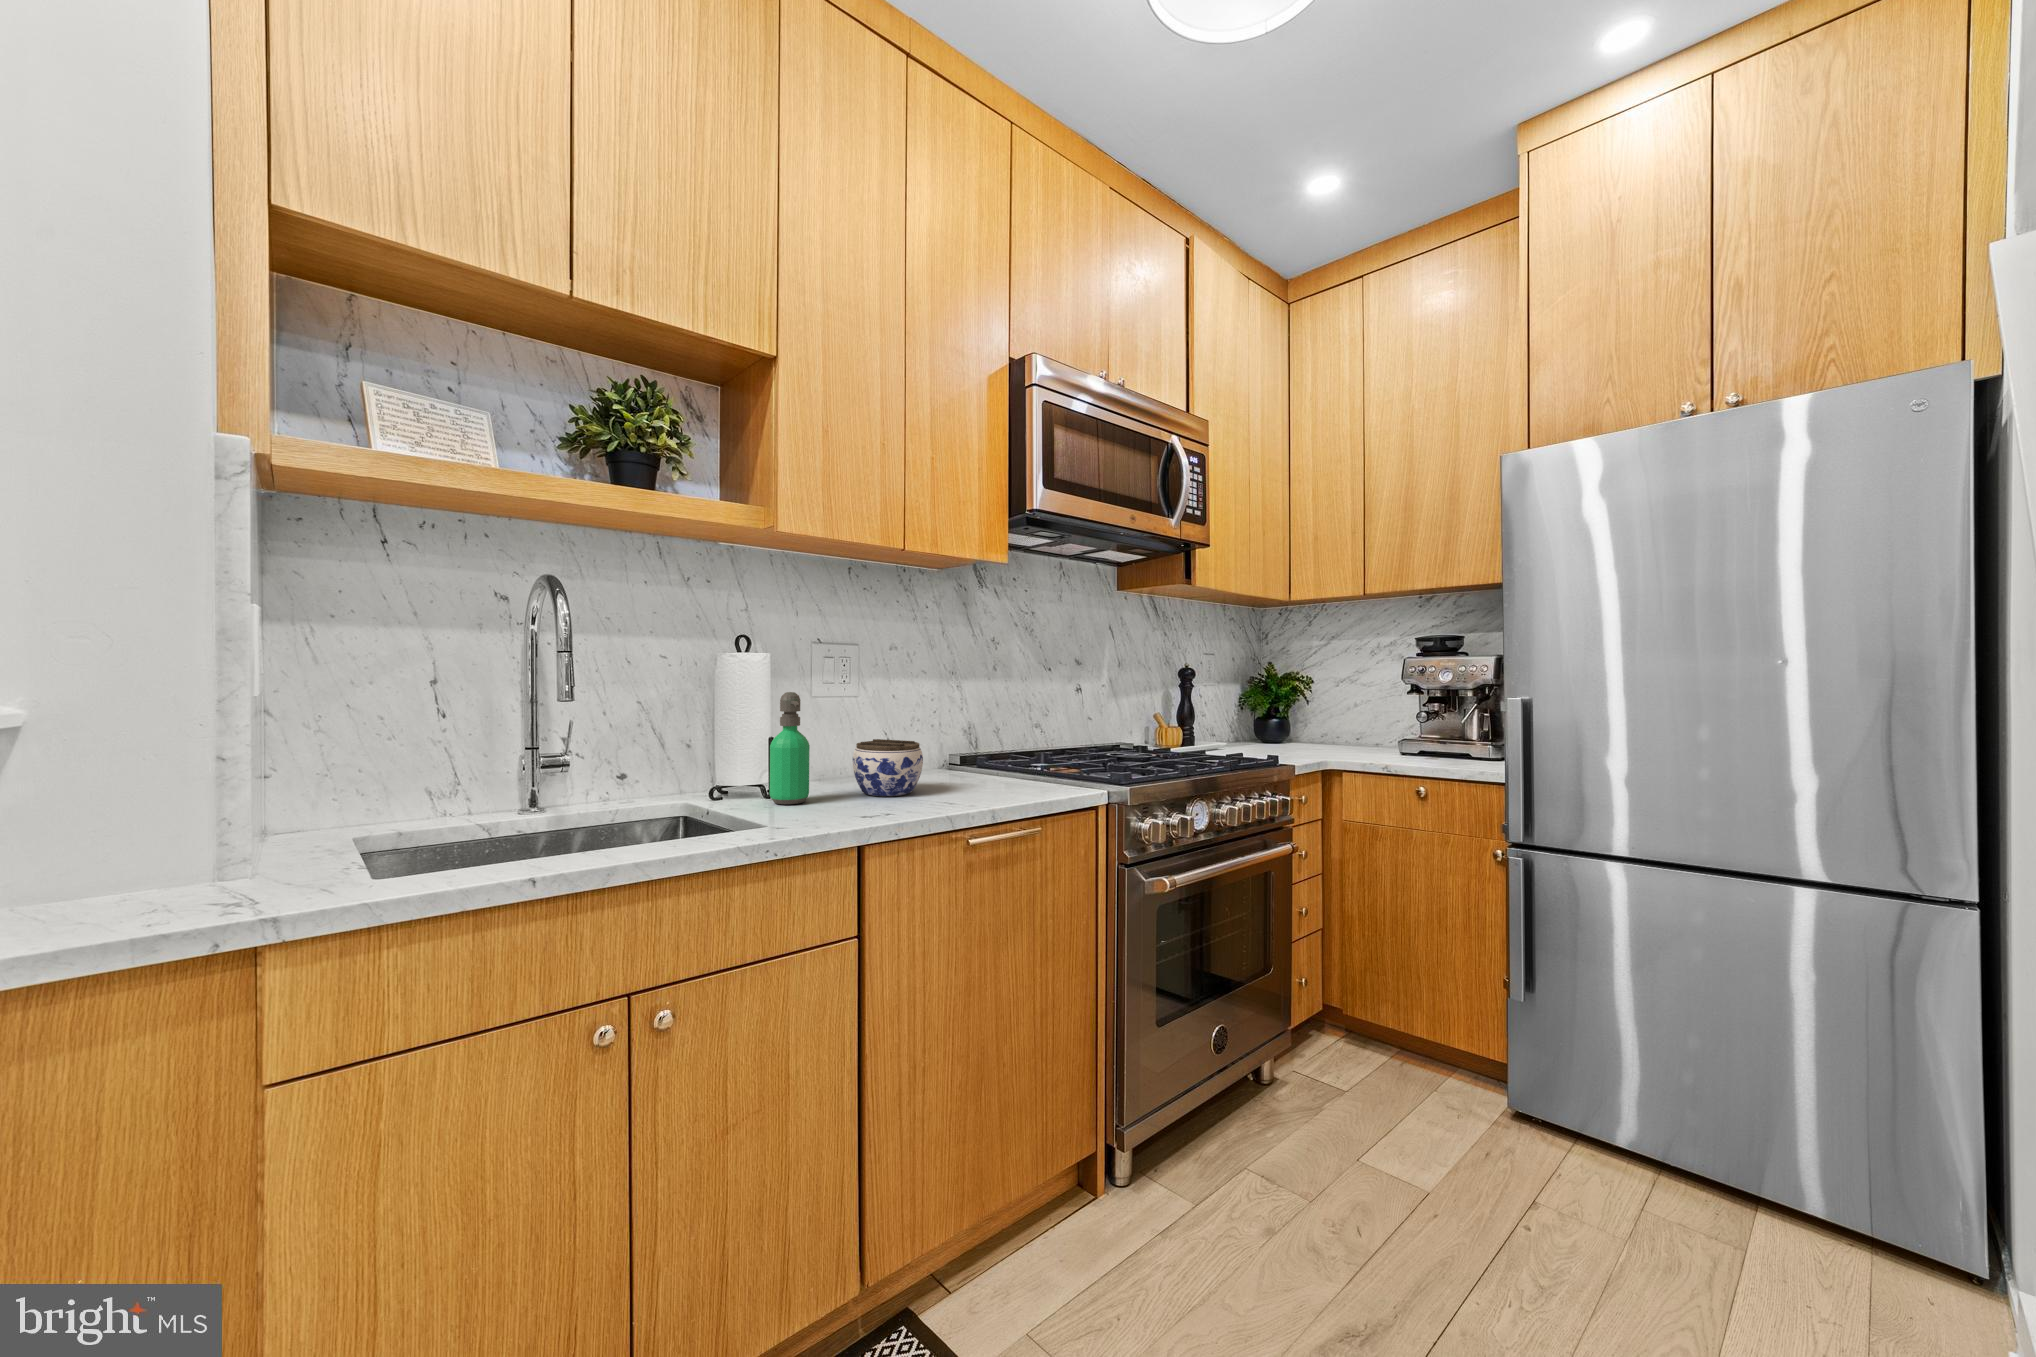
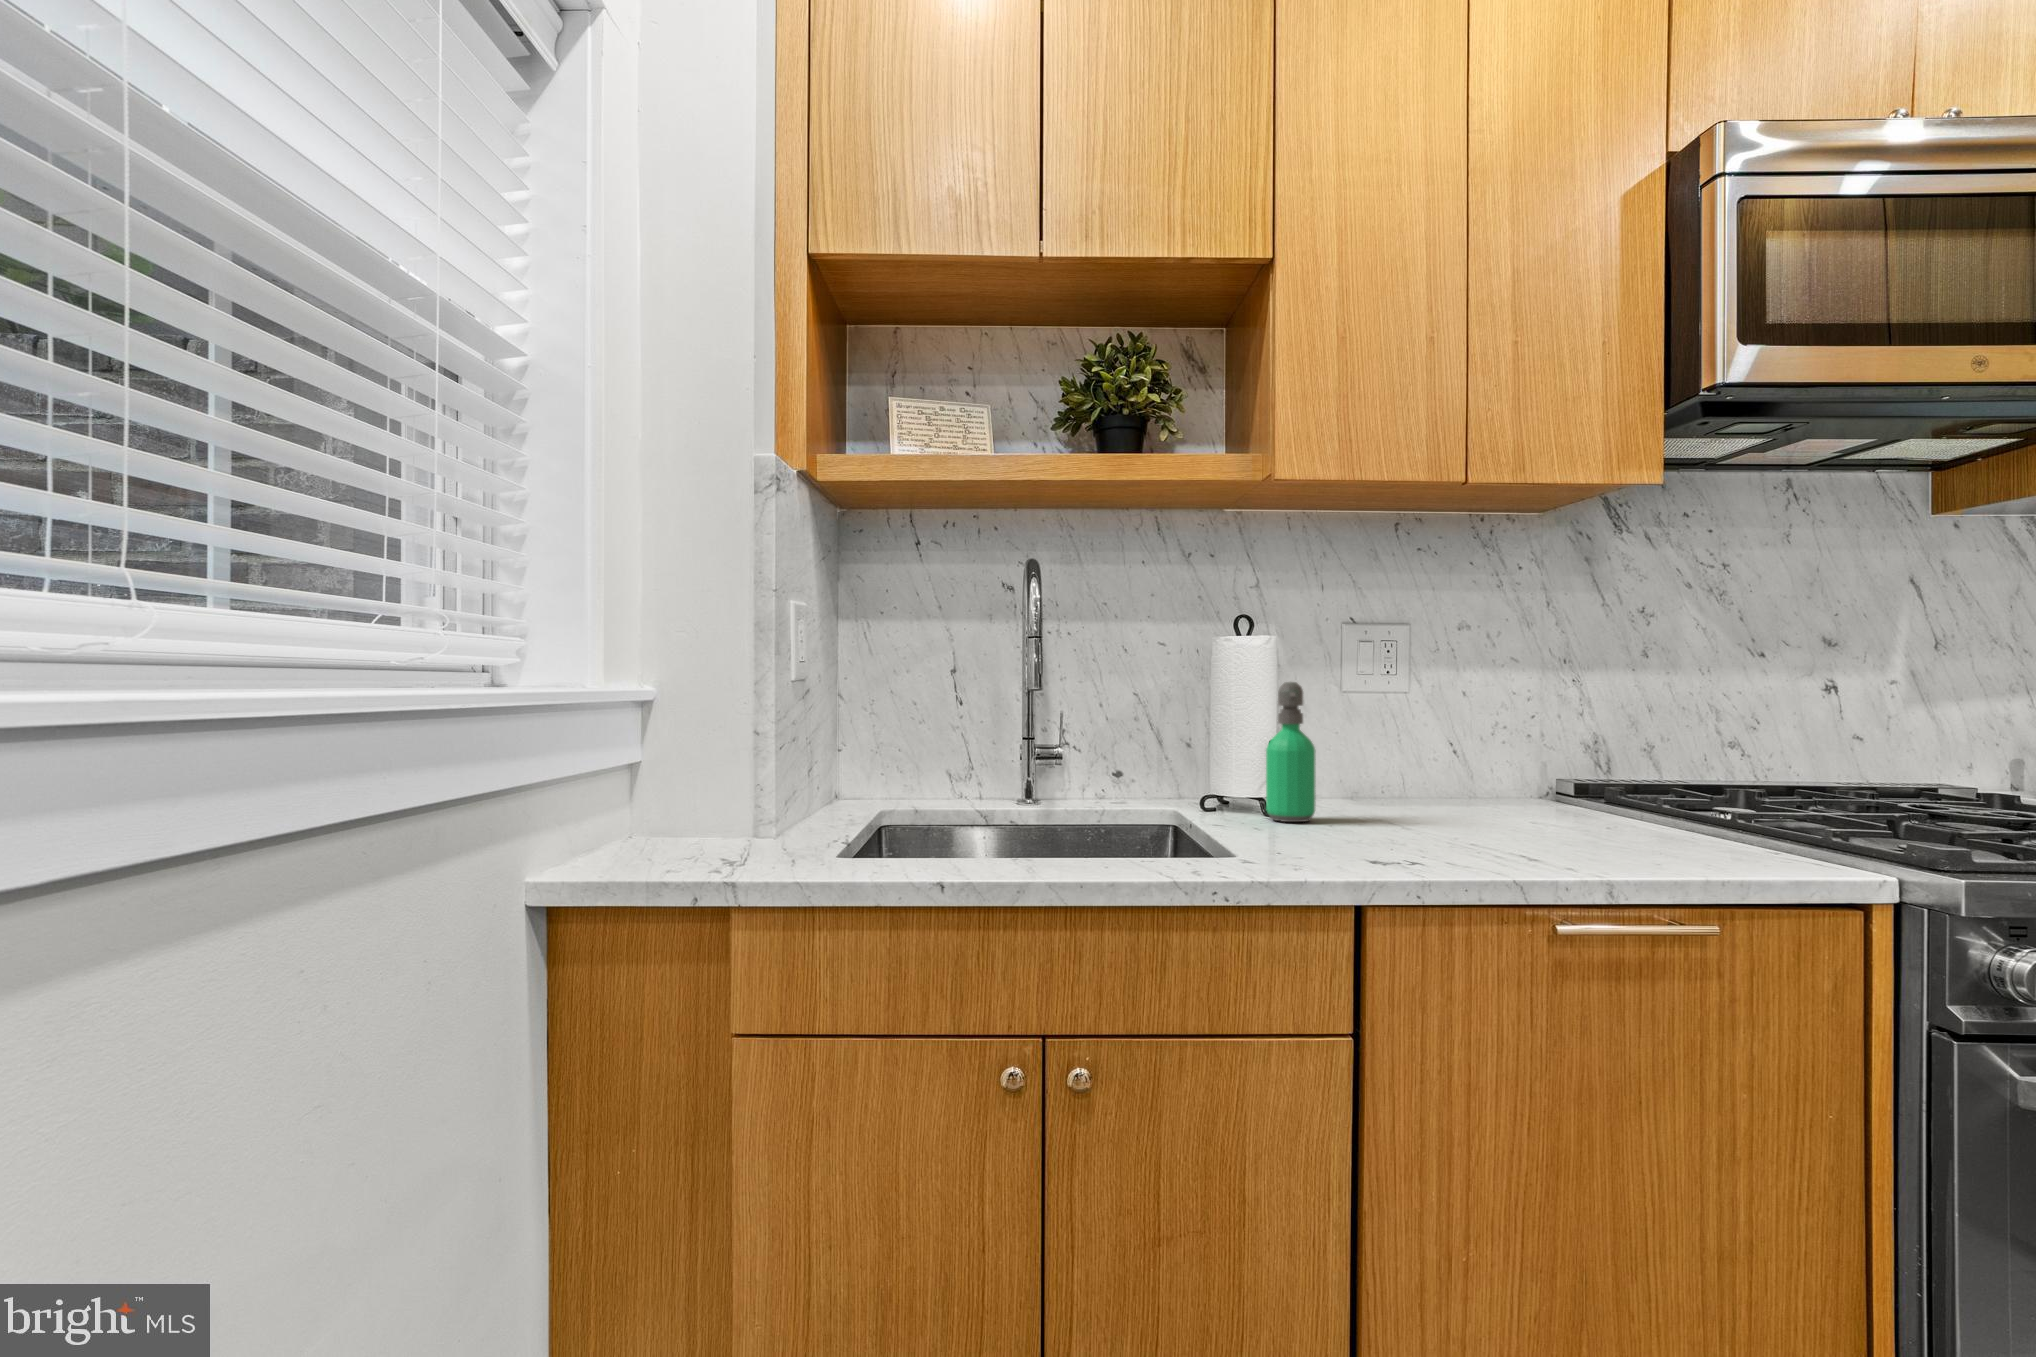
jar: present [853,739,923,796] -> none [1379,749,1481,826]

